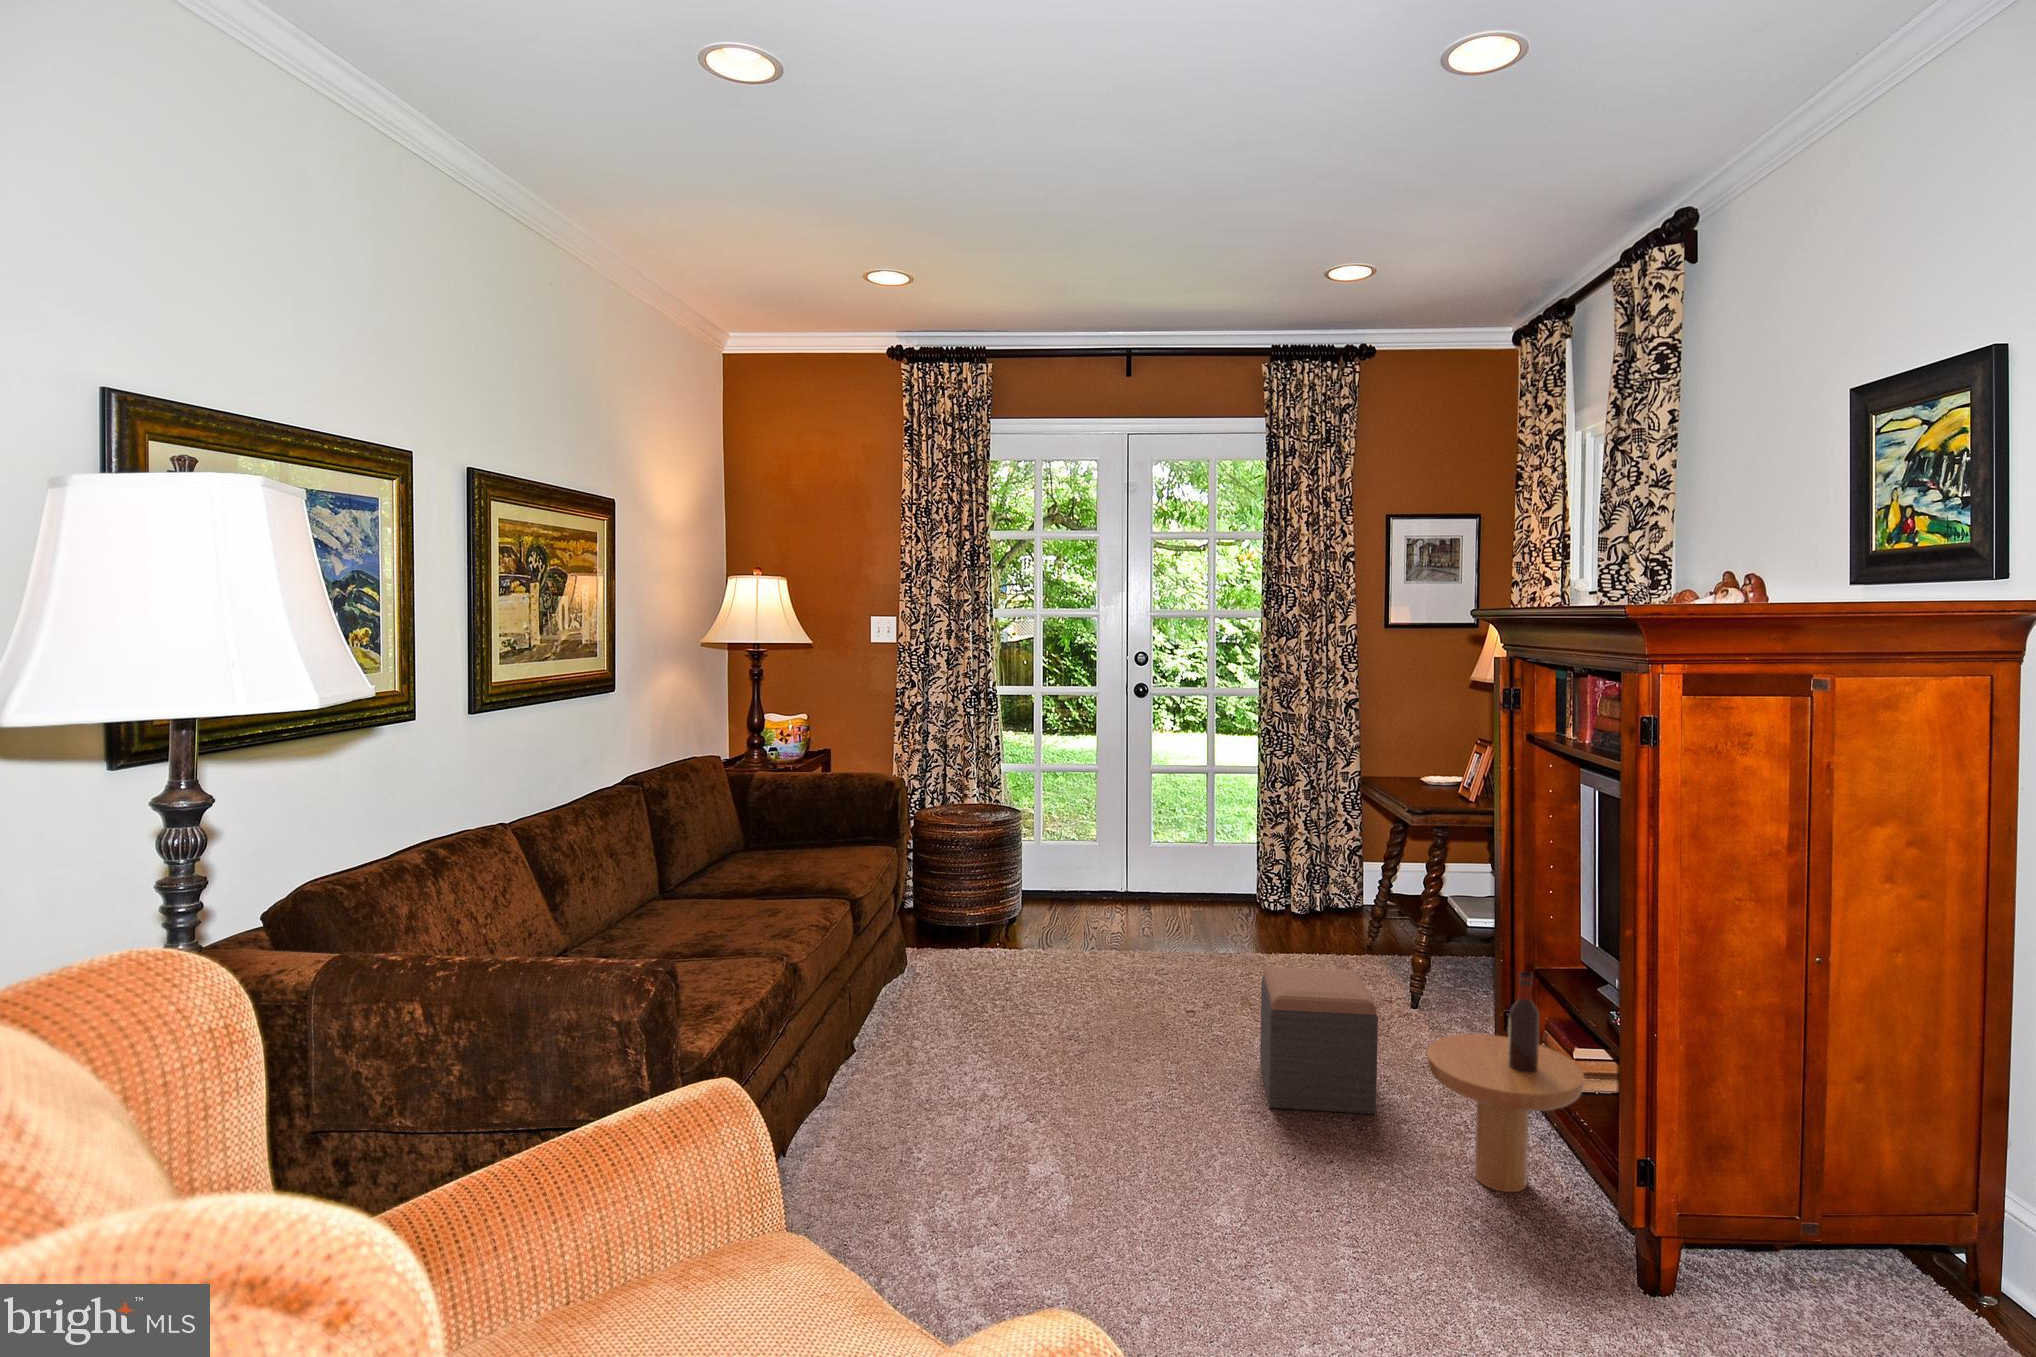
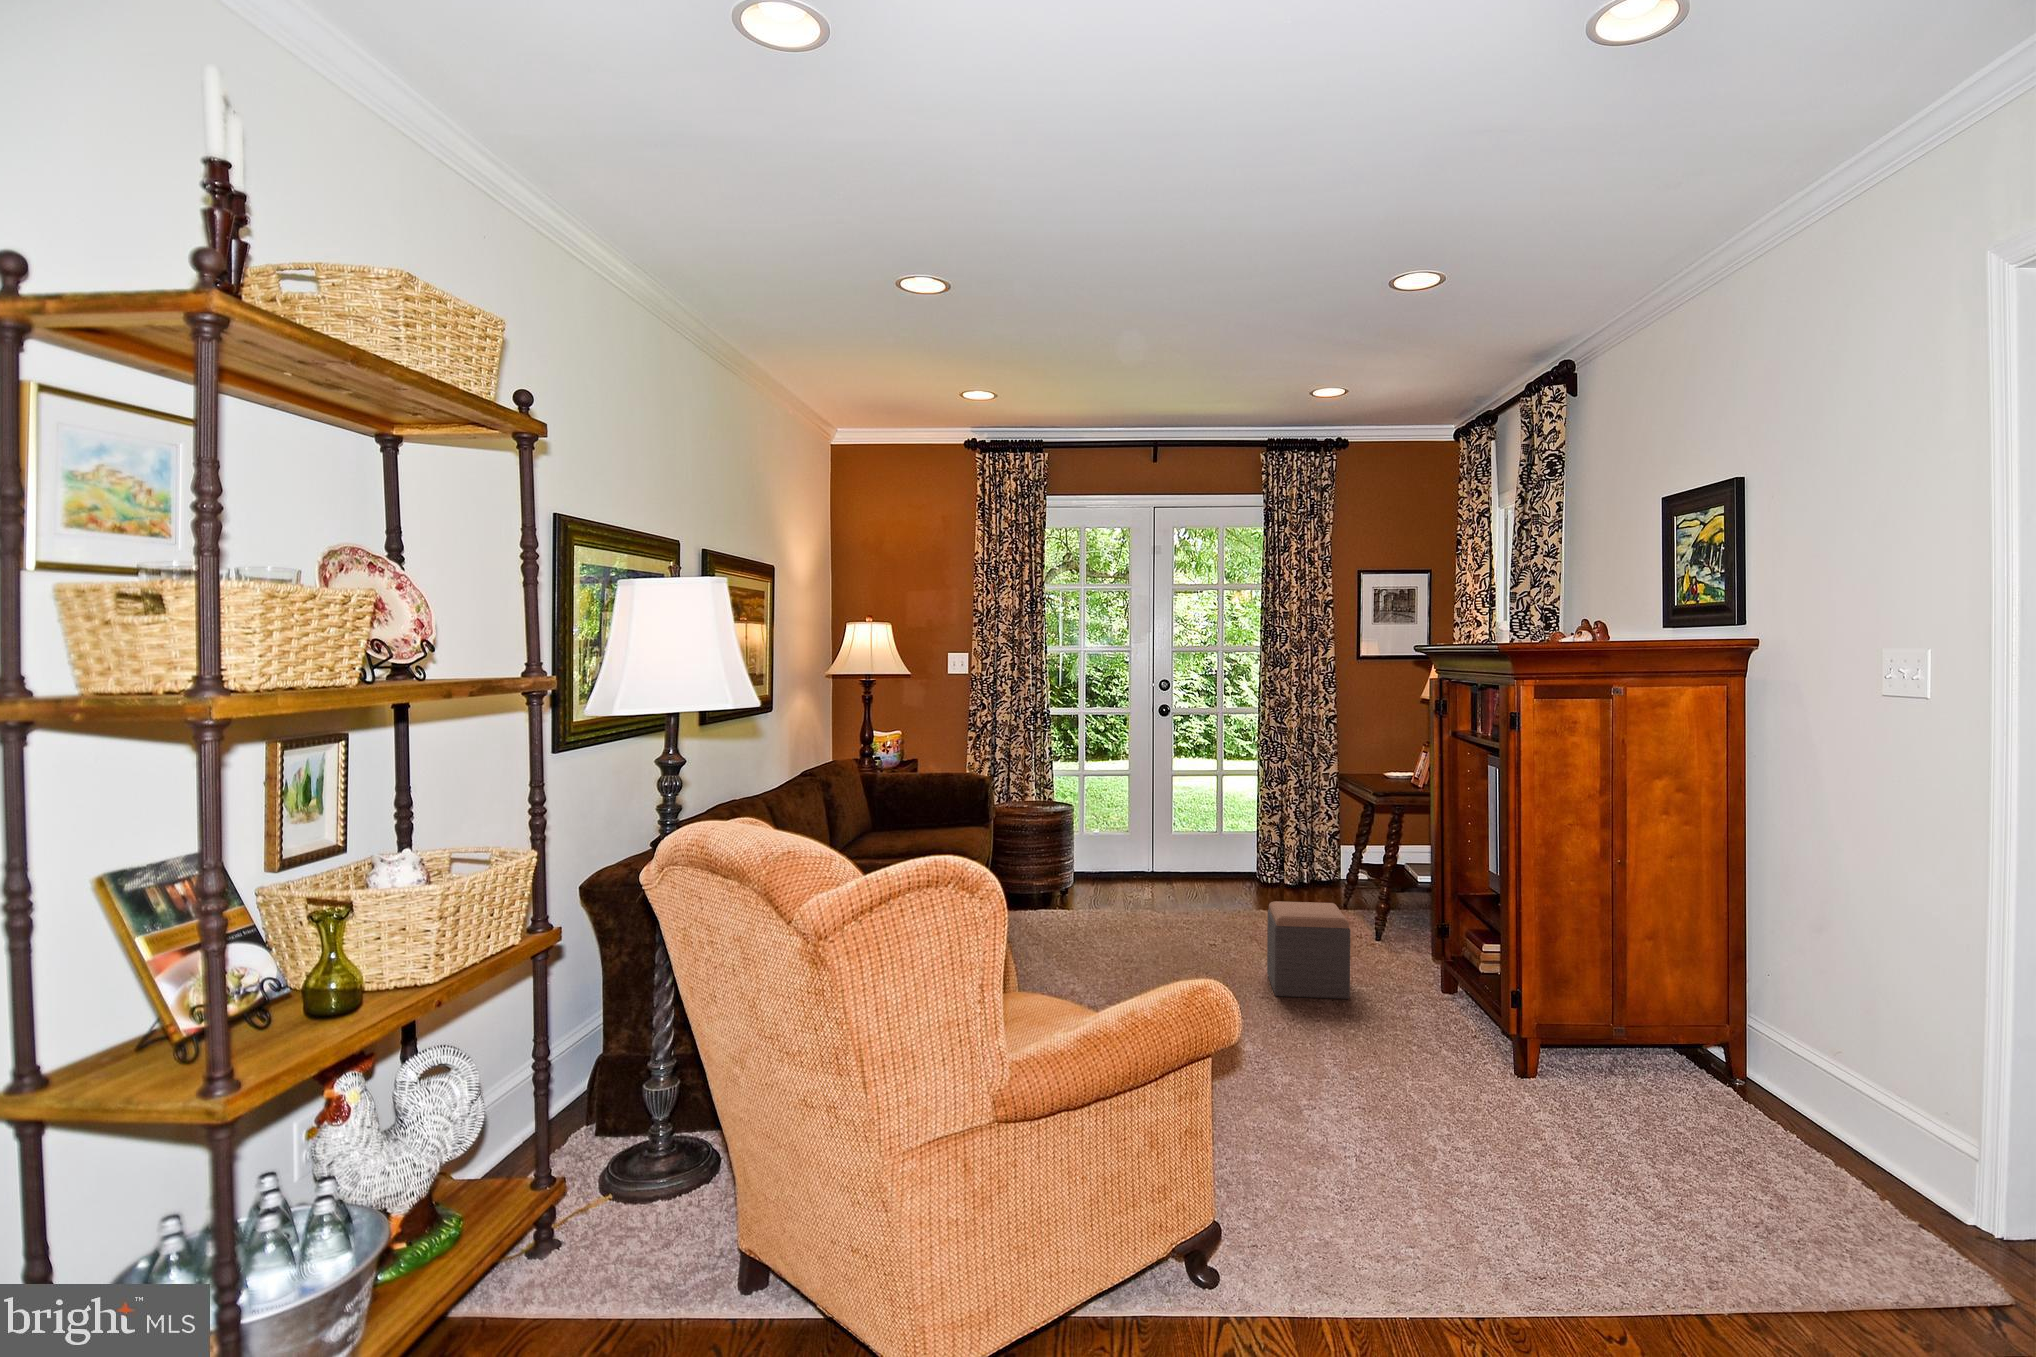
side table: present [1427,972,1584,1192] -> none [1383,888,1486,1036]

